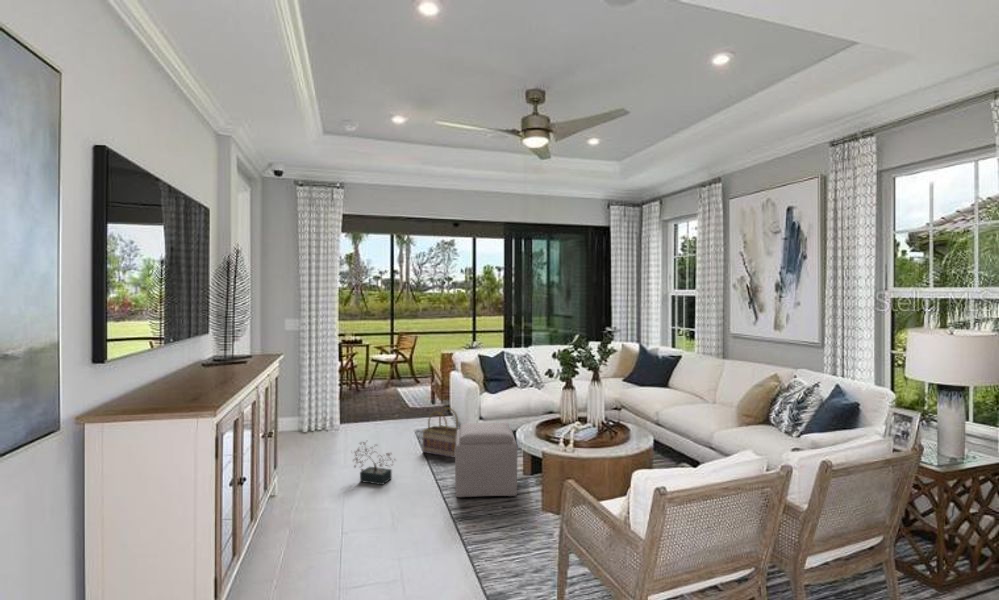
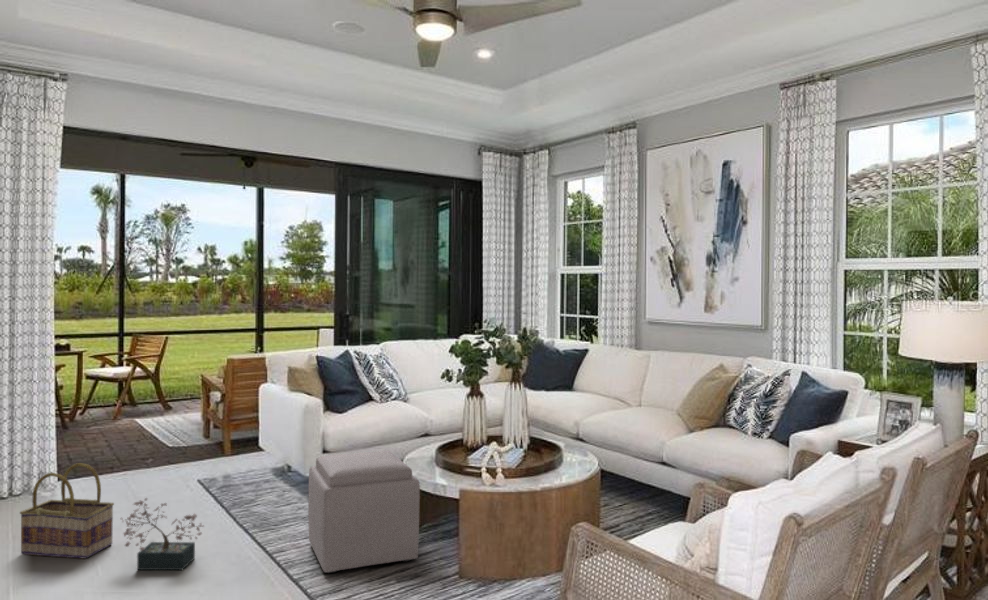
basket: present [423,408,458,457] -> present [20,463,114,559]

